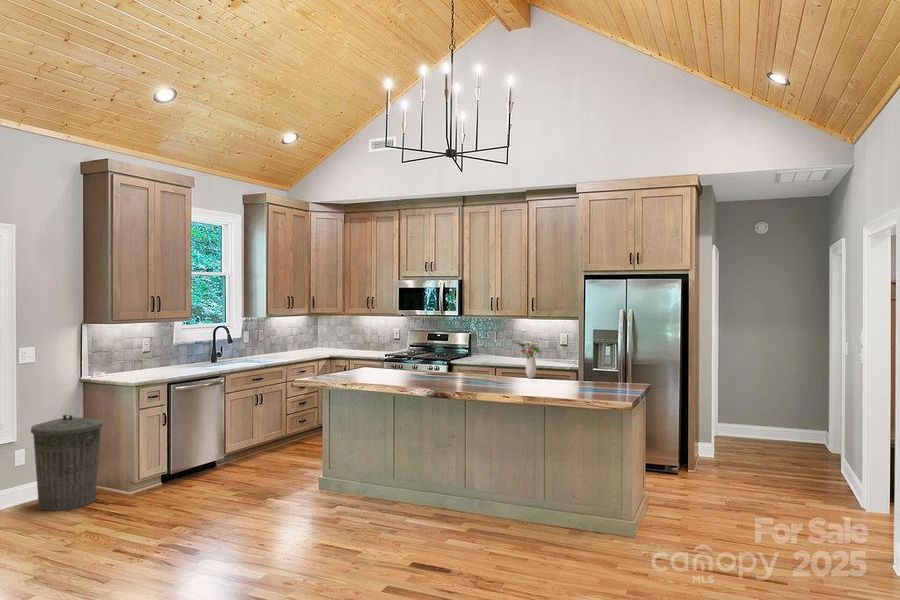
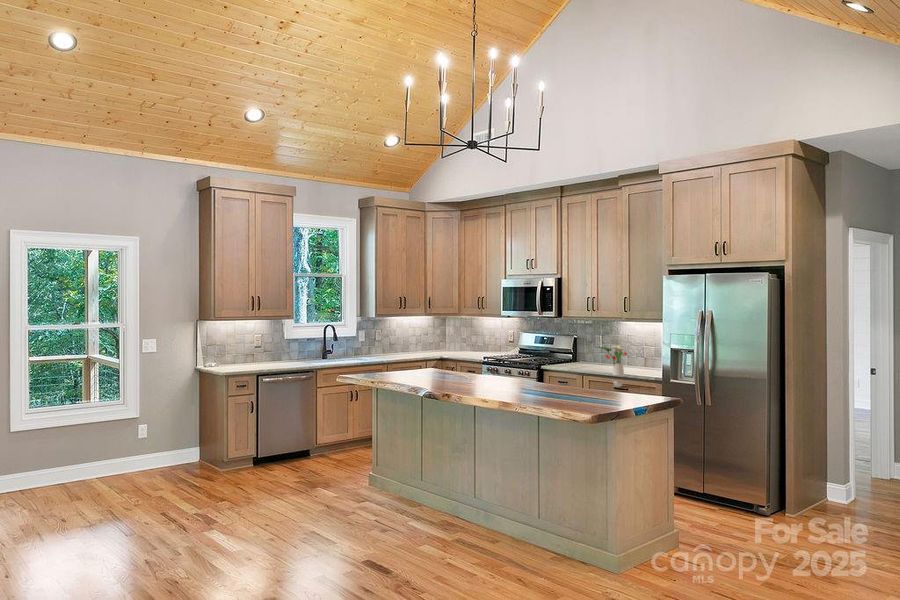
trash can: present [31,415,103,511] -> none [146,397,202,477]

